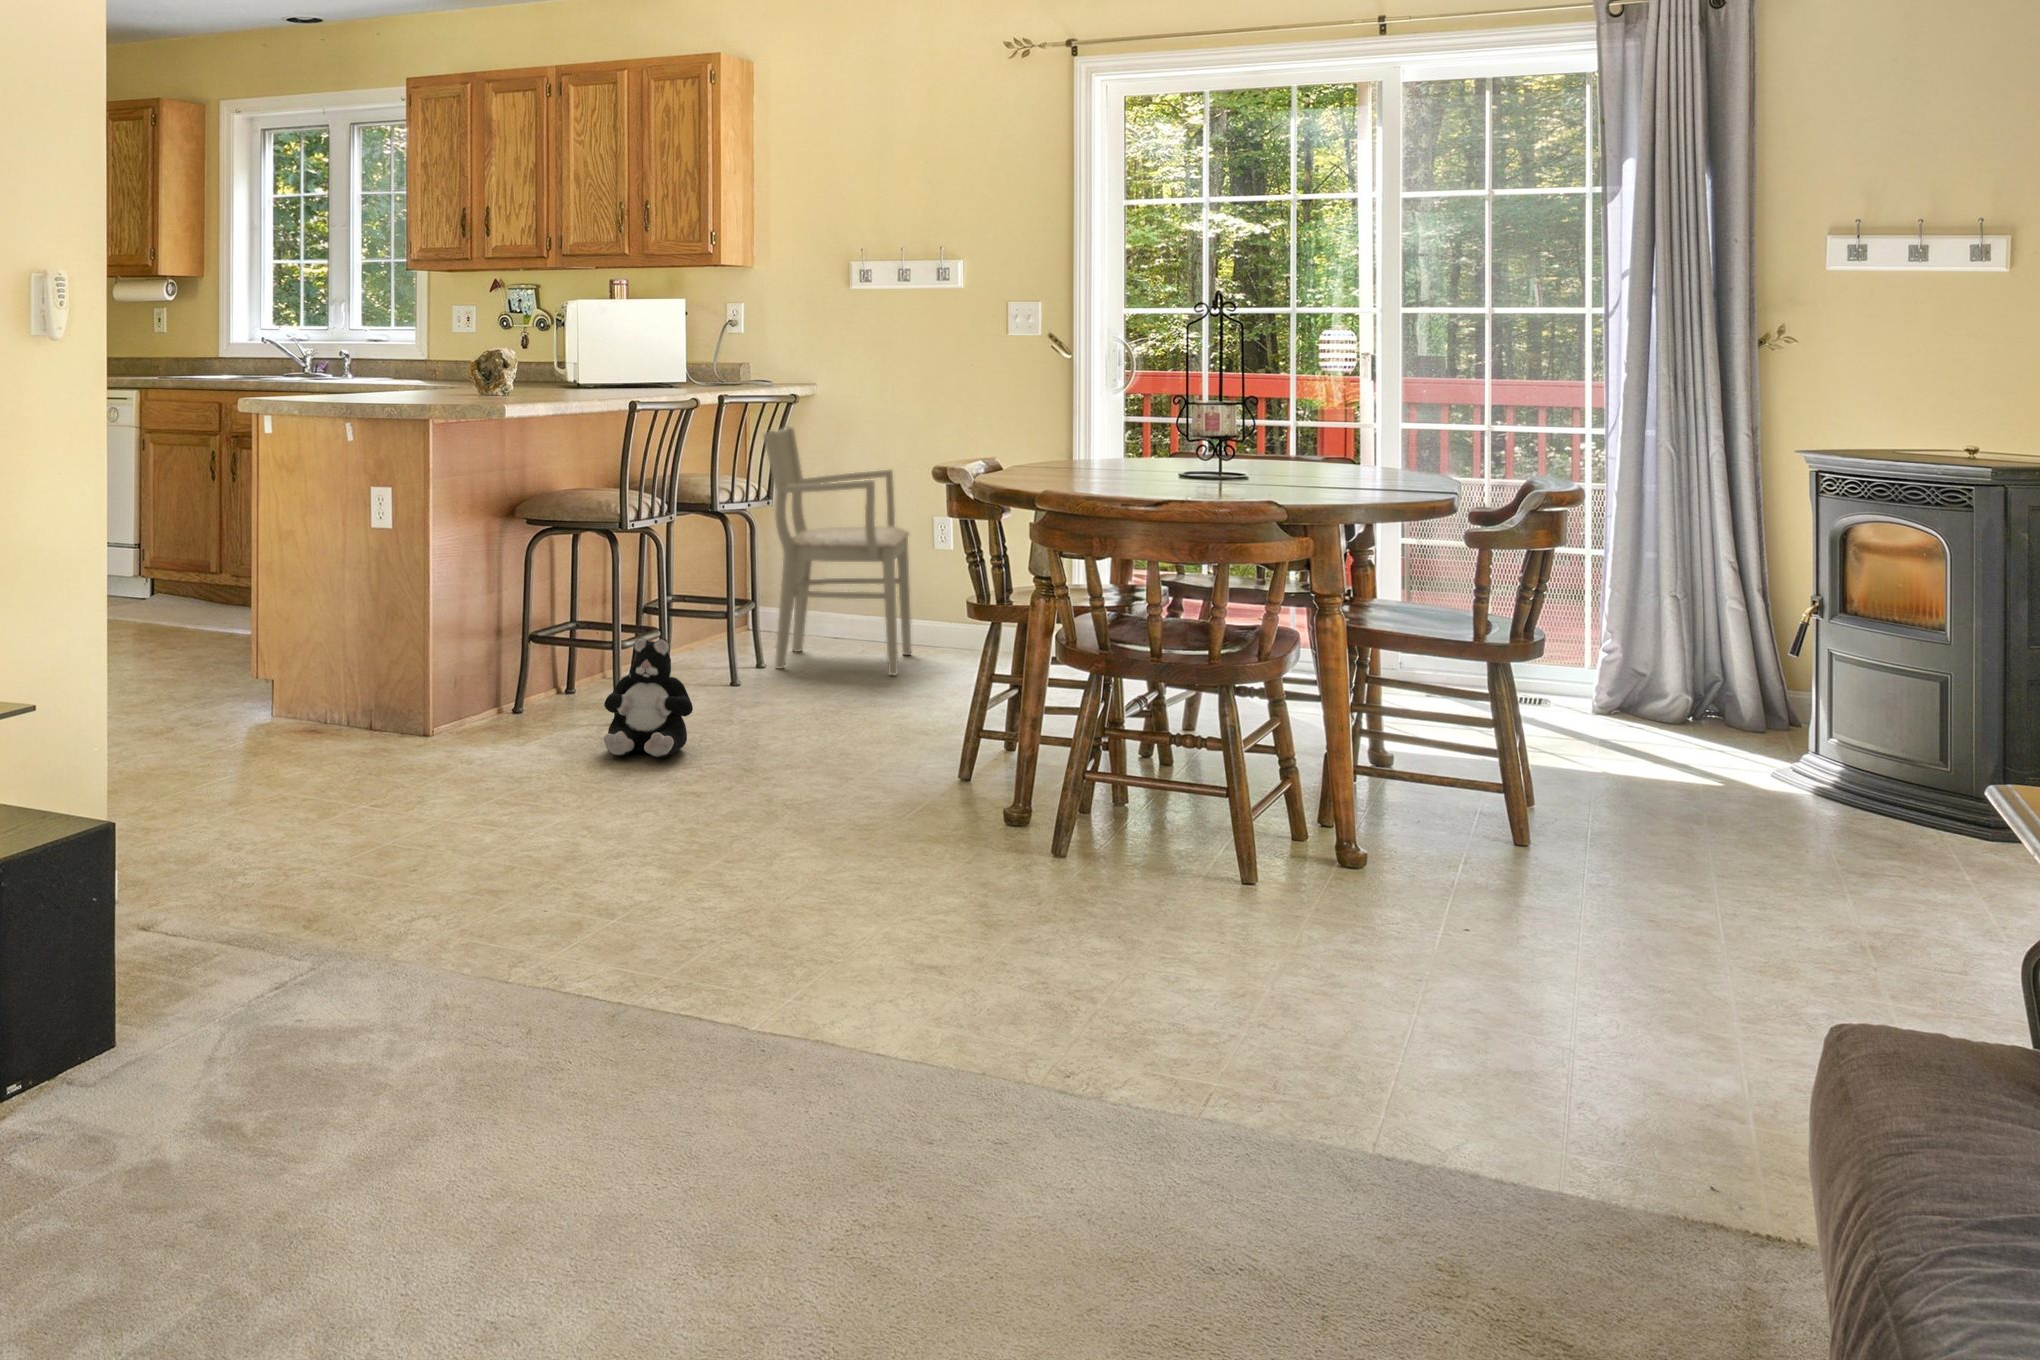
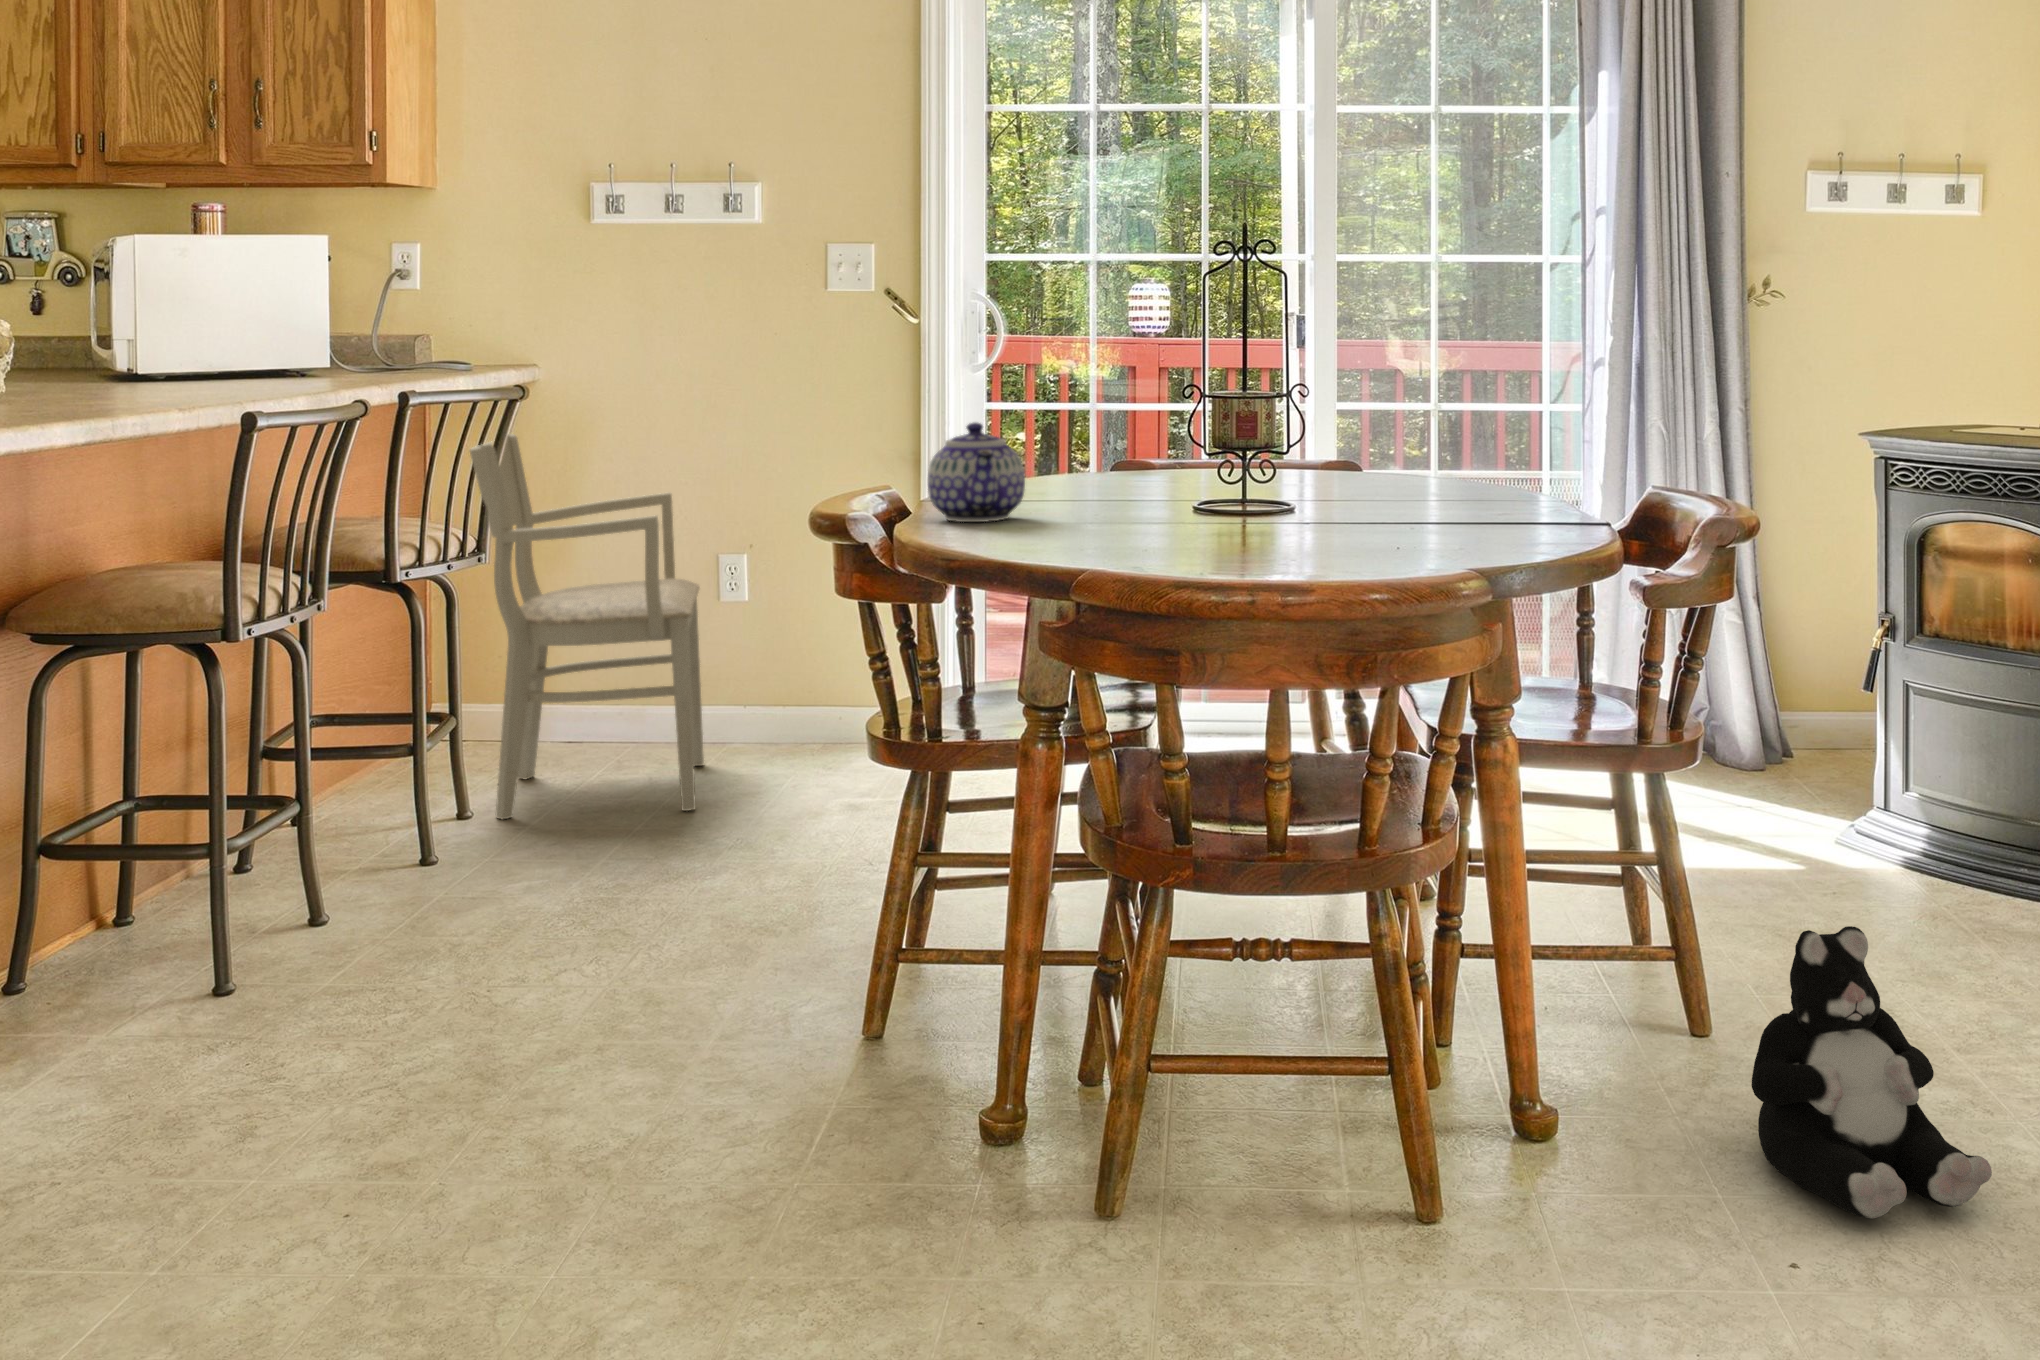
teapot: none [1003,417,1064,477] -> present [928,423,1025,522]
plush toy: present [603,638,693,758] -> present [1752,926,1992,1219]

